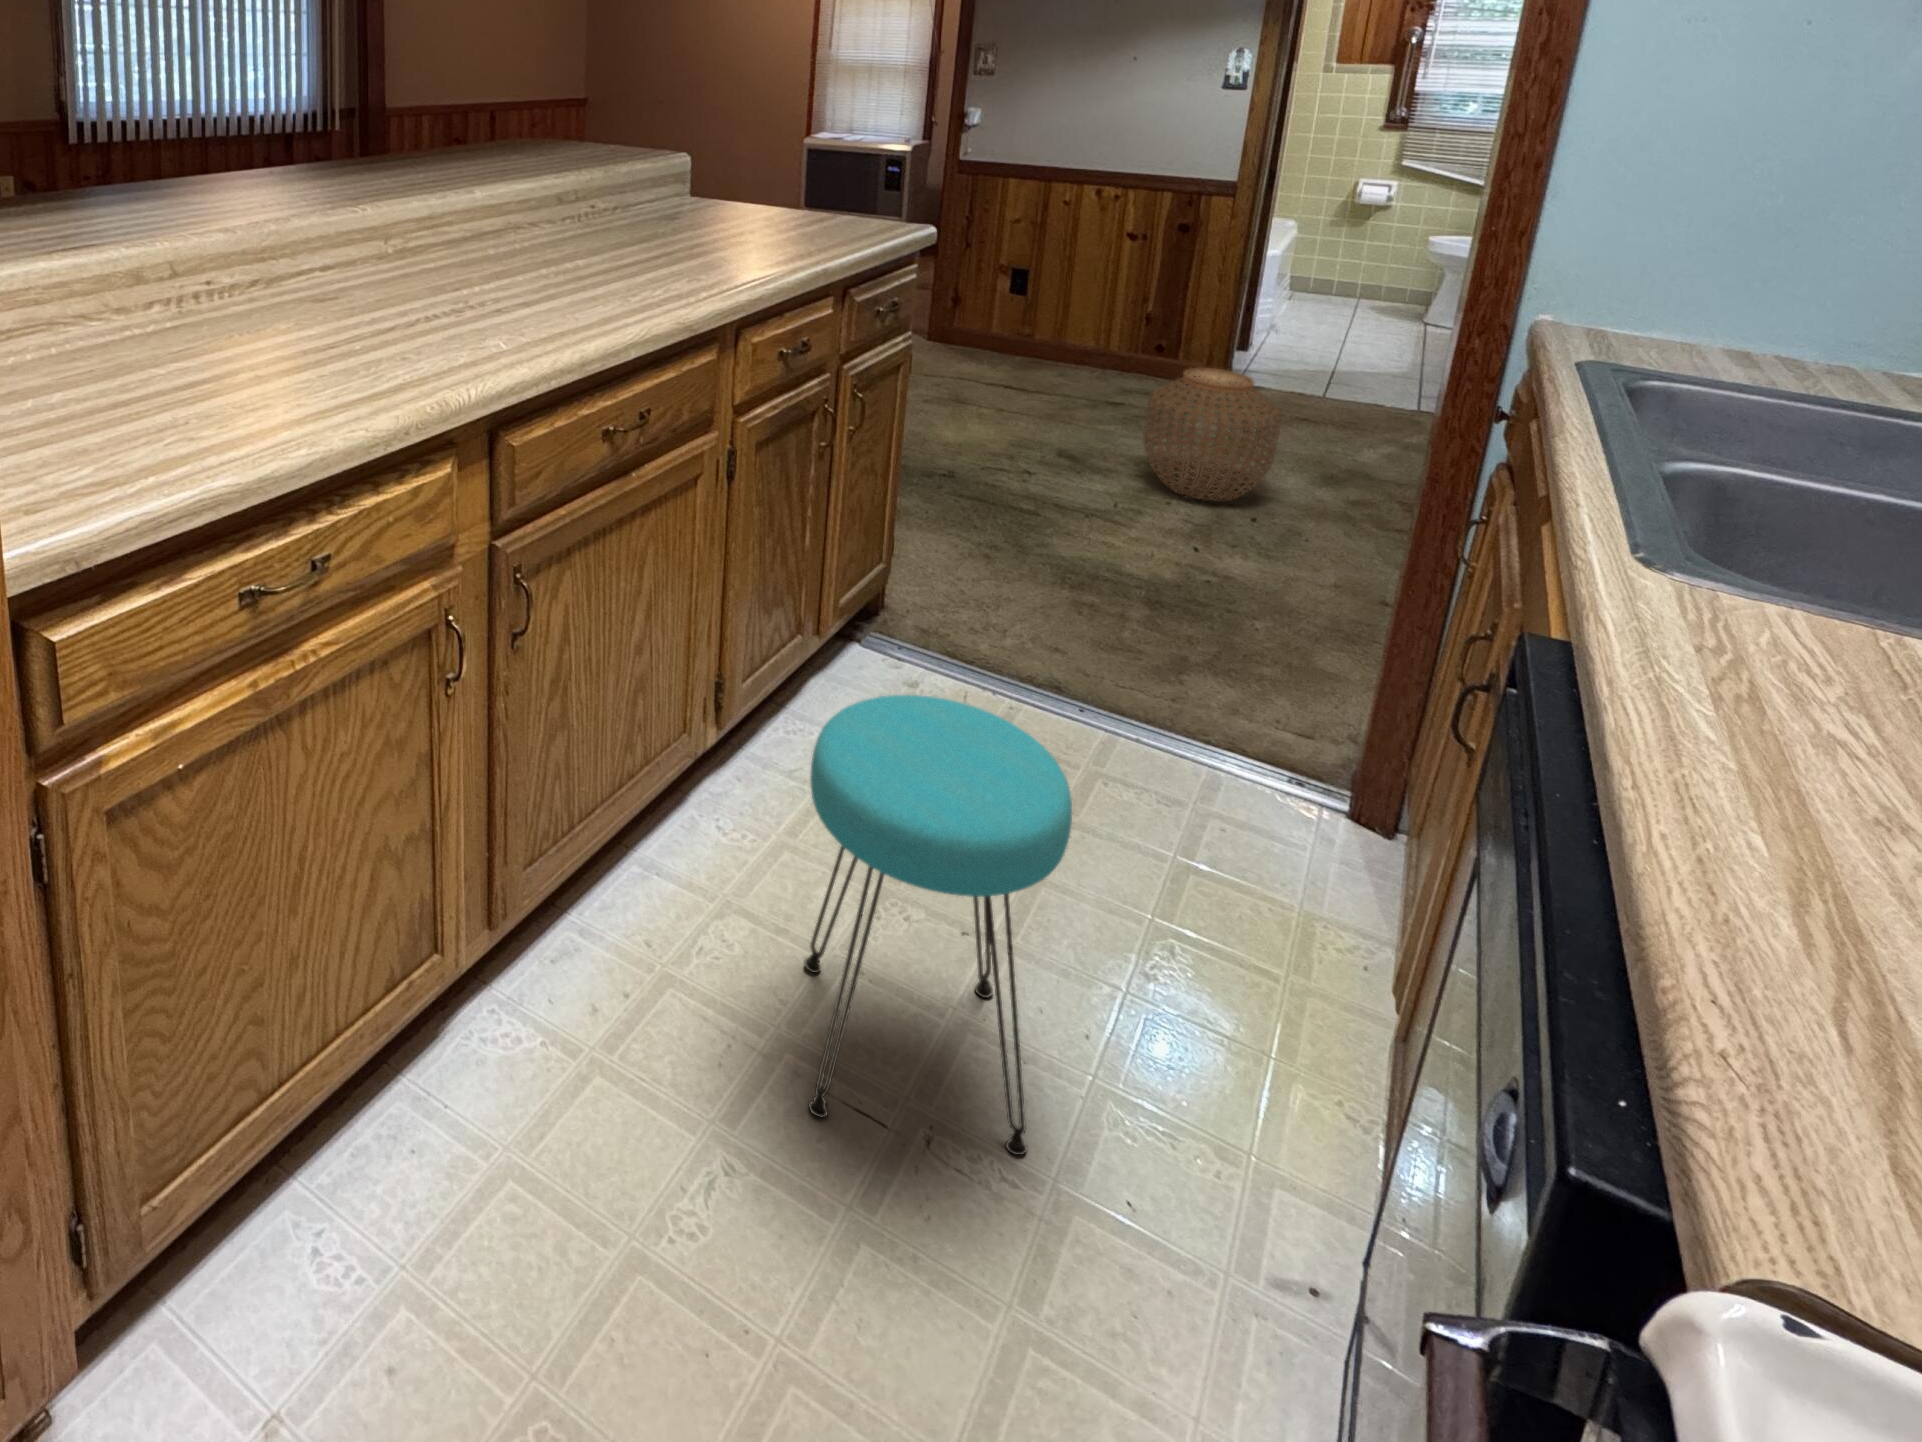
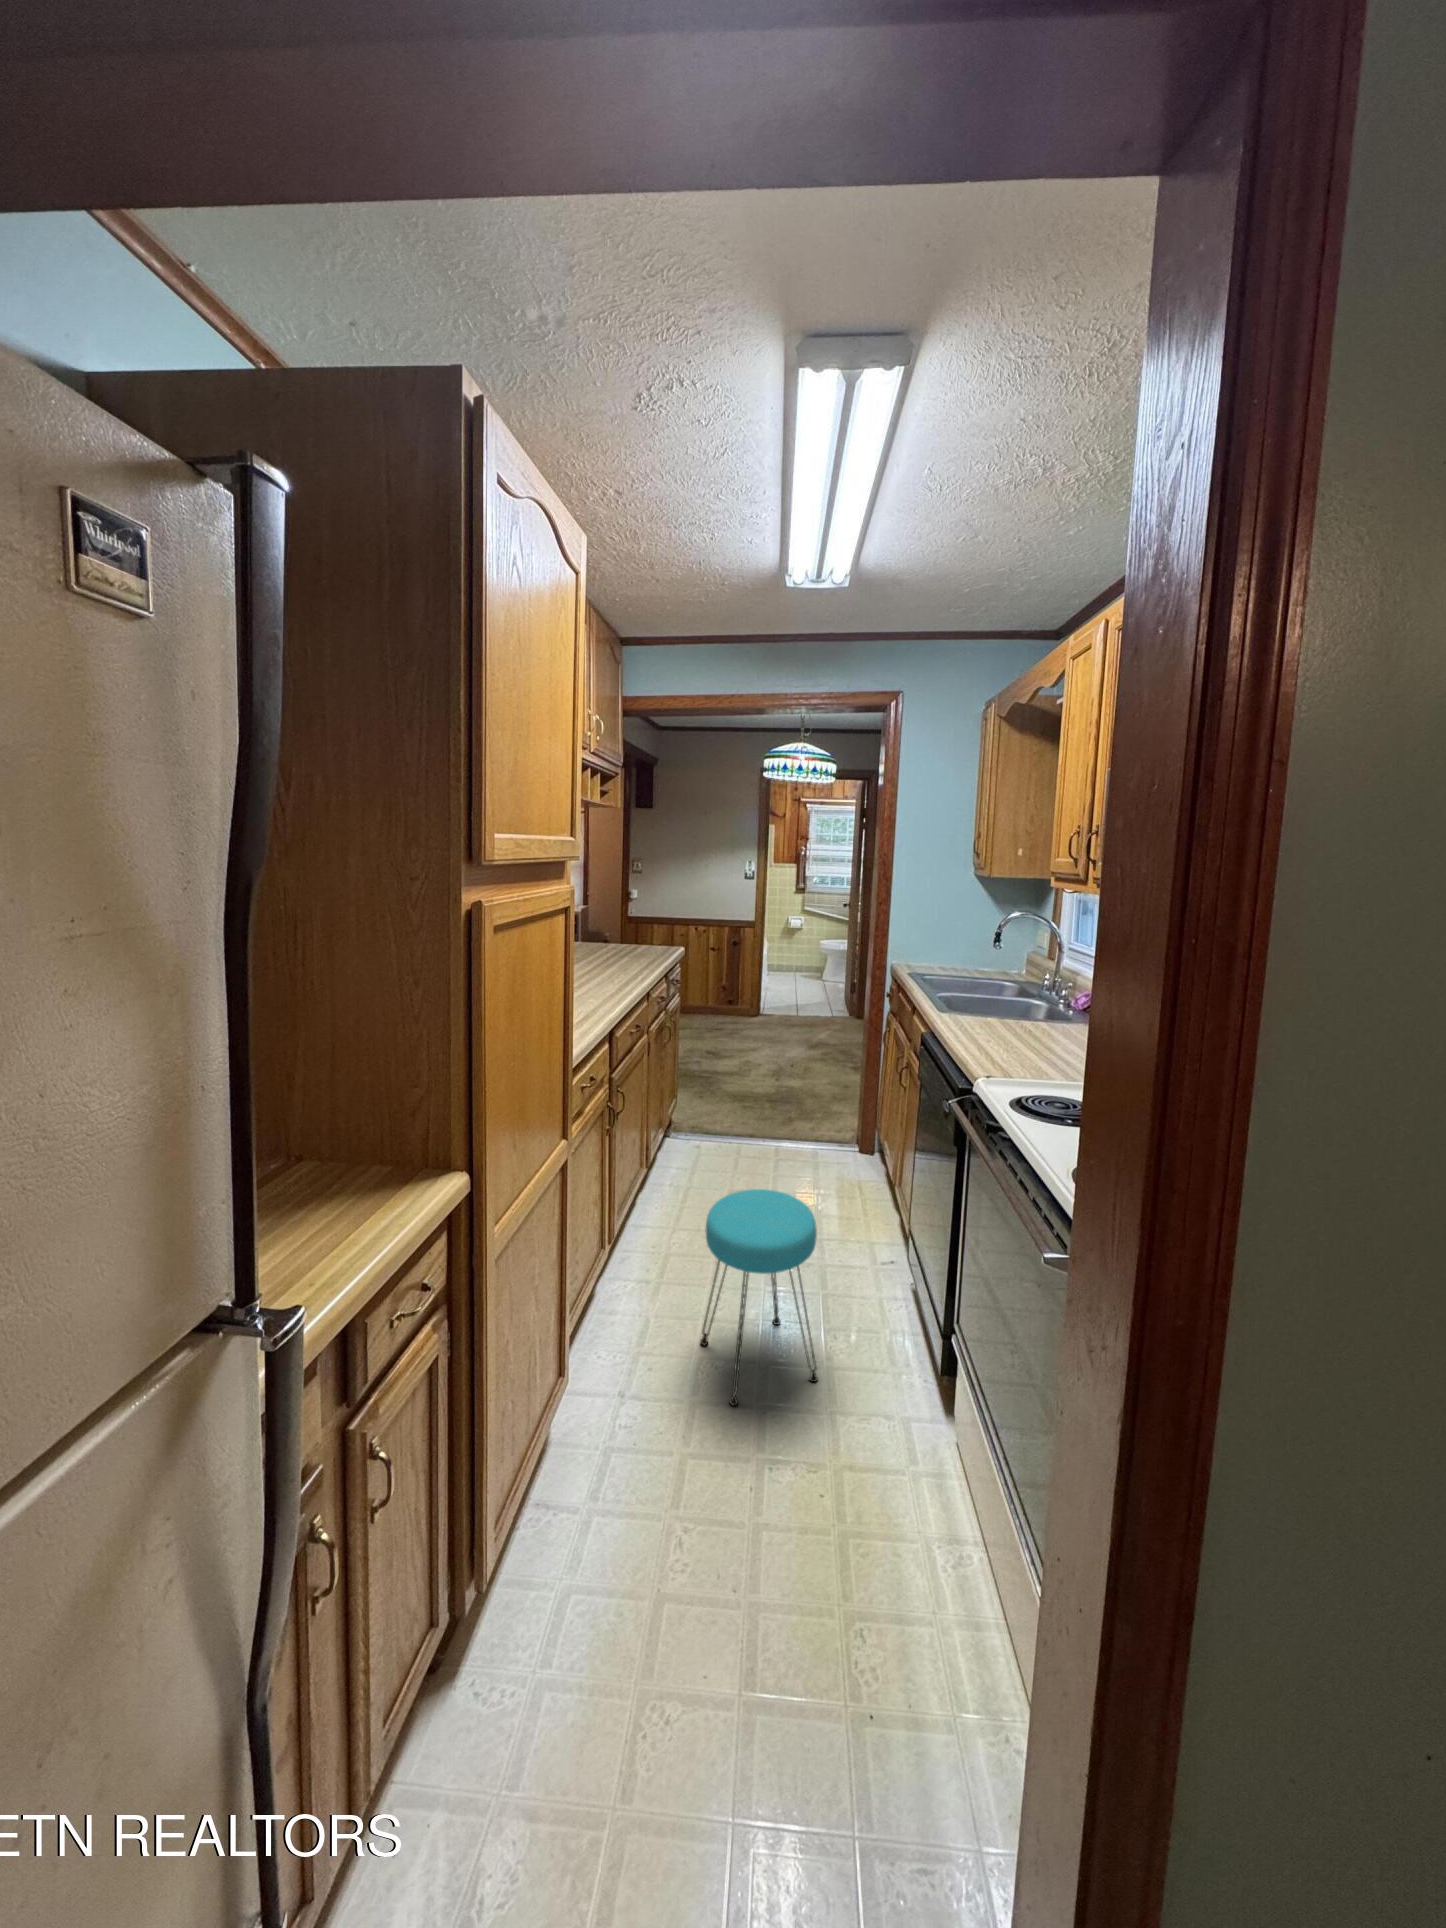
woven basket: present [1143,368,1282,501] -> none [744,1014,799,1076]

